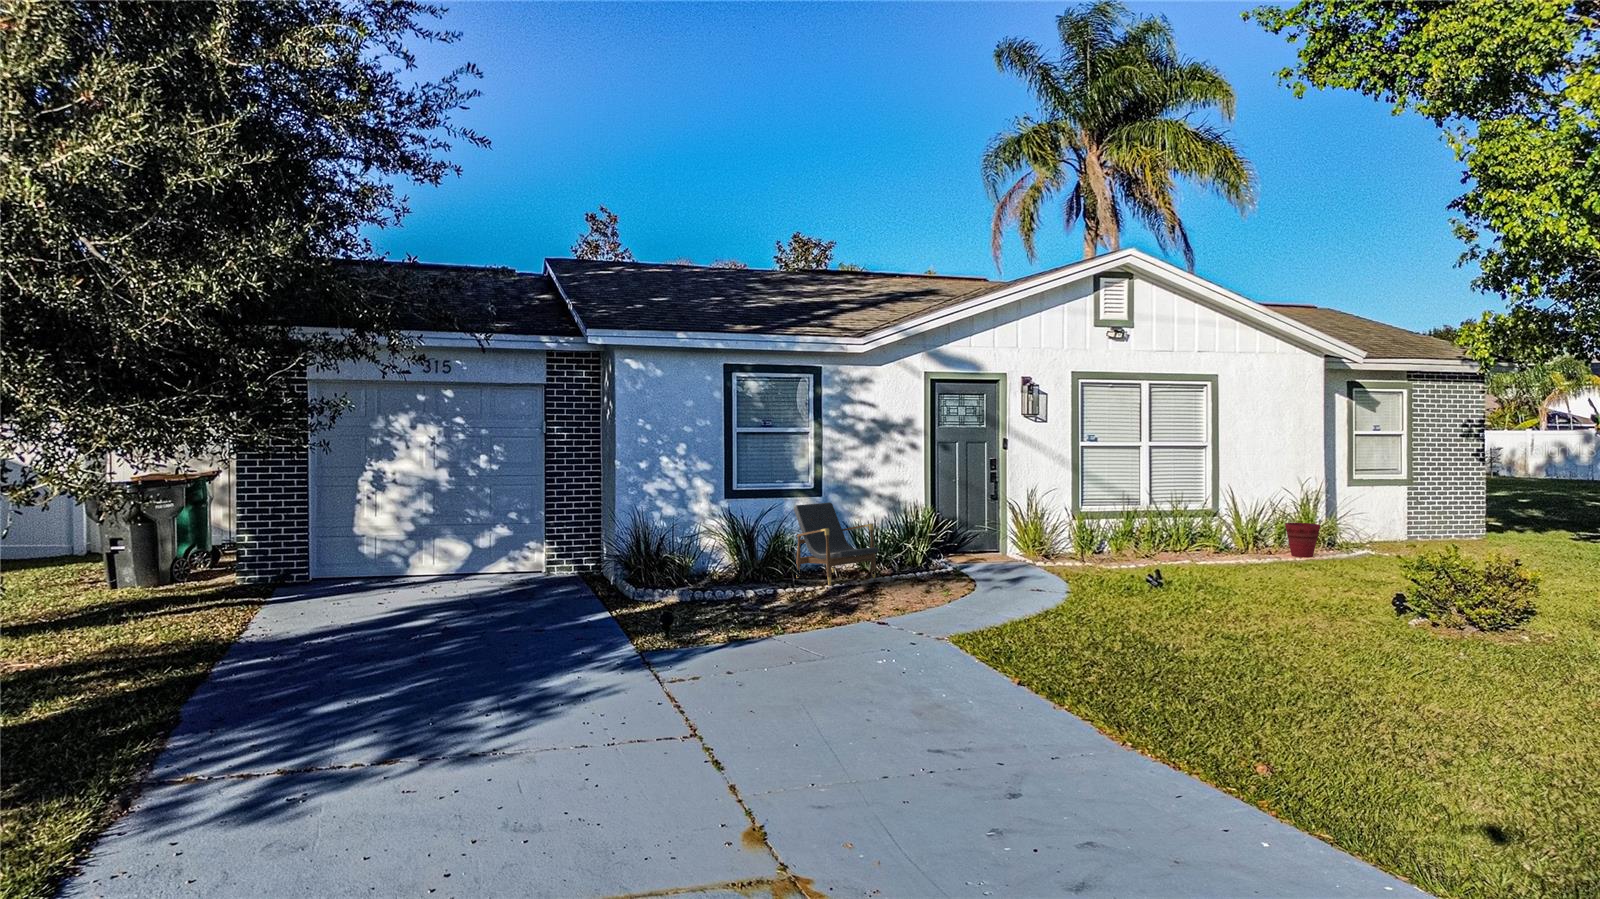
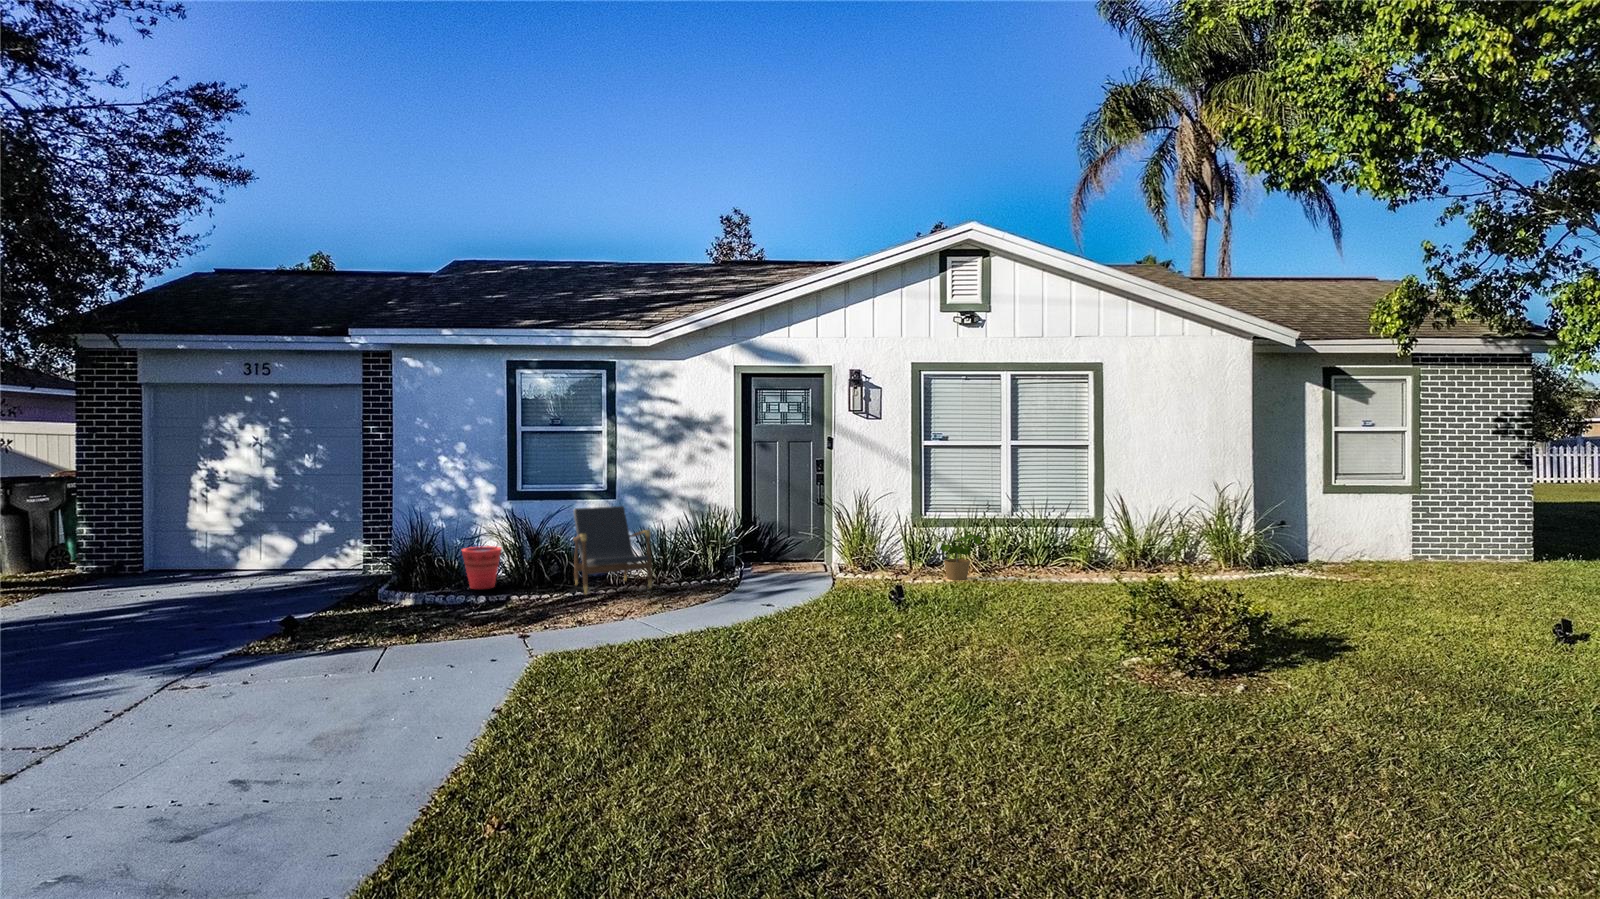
potted plant: none [1100,523,1145,562] -> present [941,534,987,580]
bucket: present [1285,523,1320,557] -> present [462,546,502,589]

